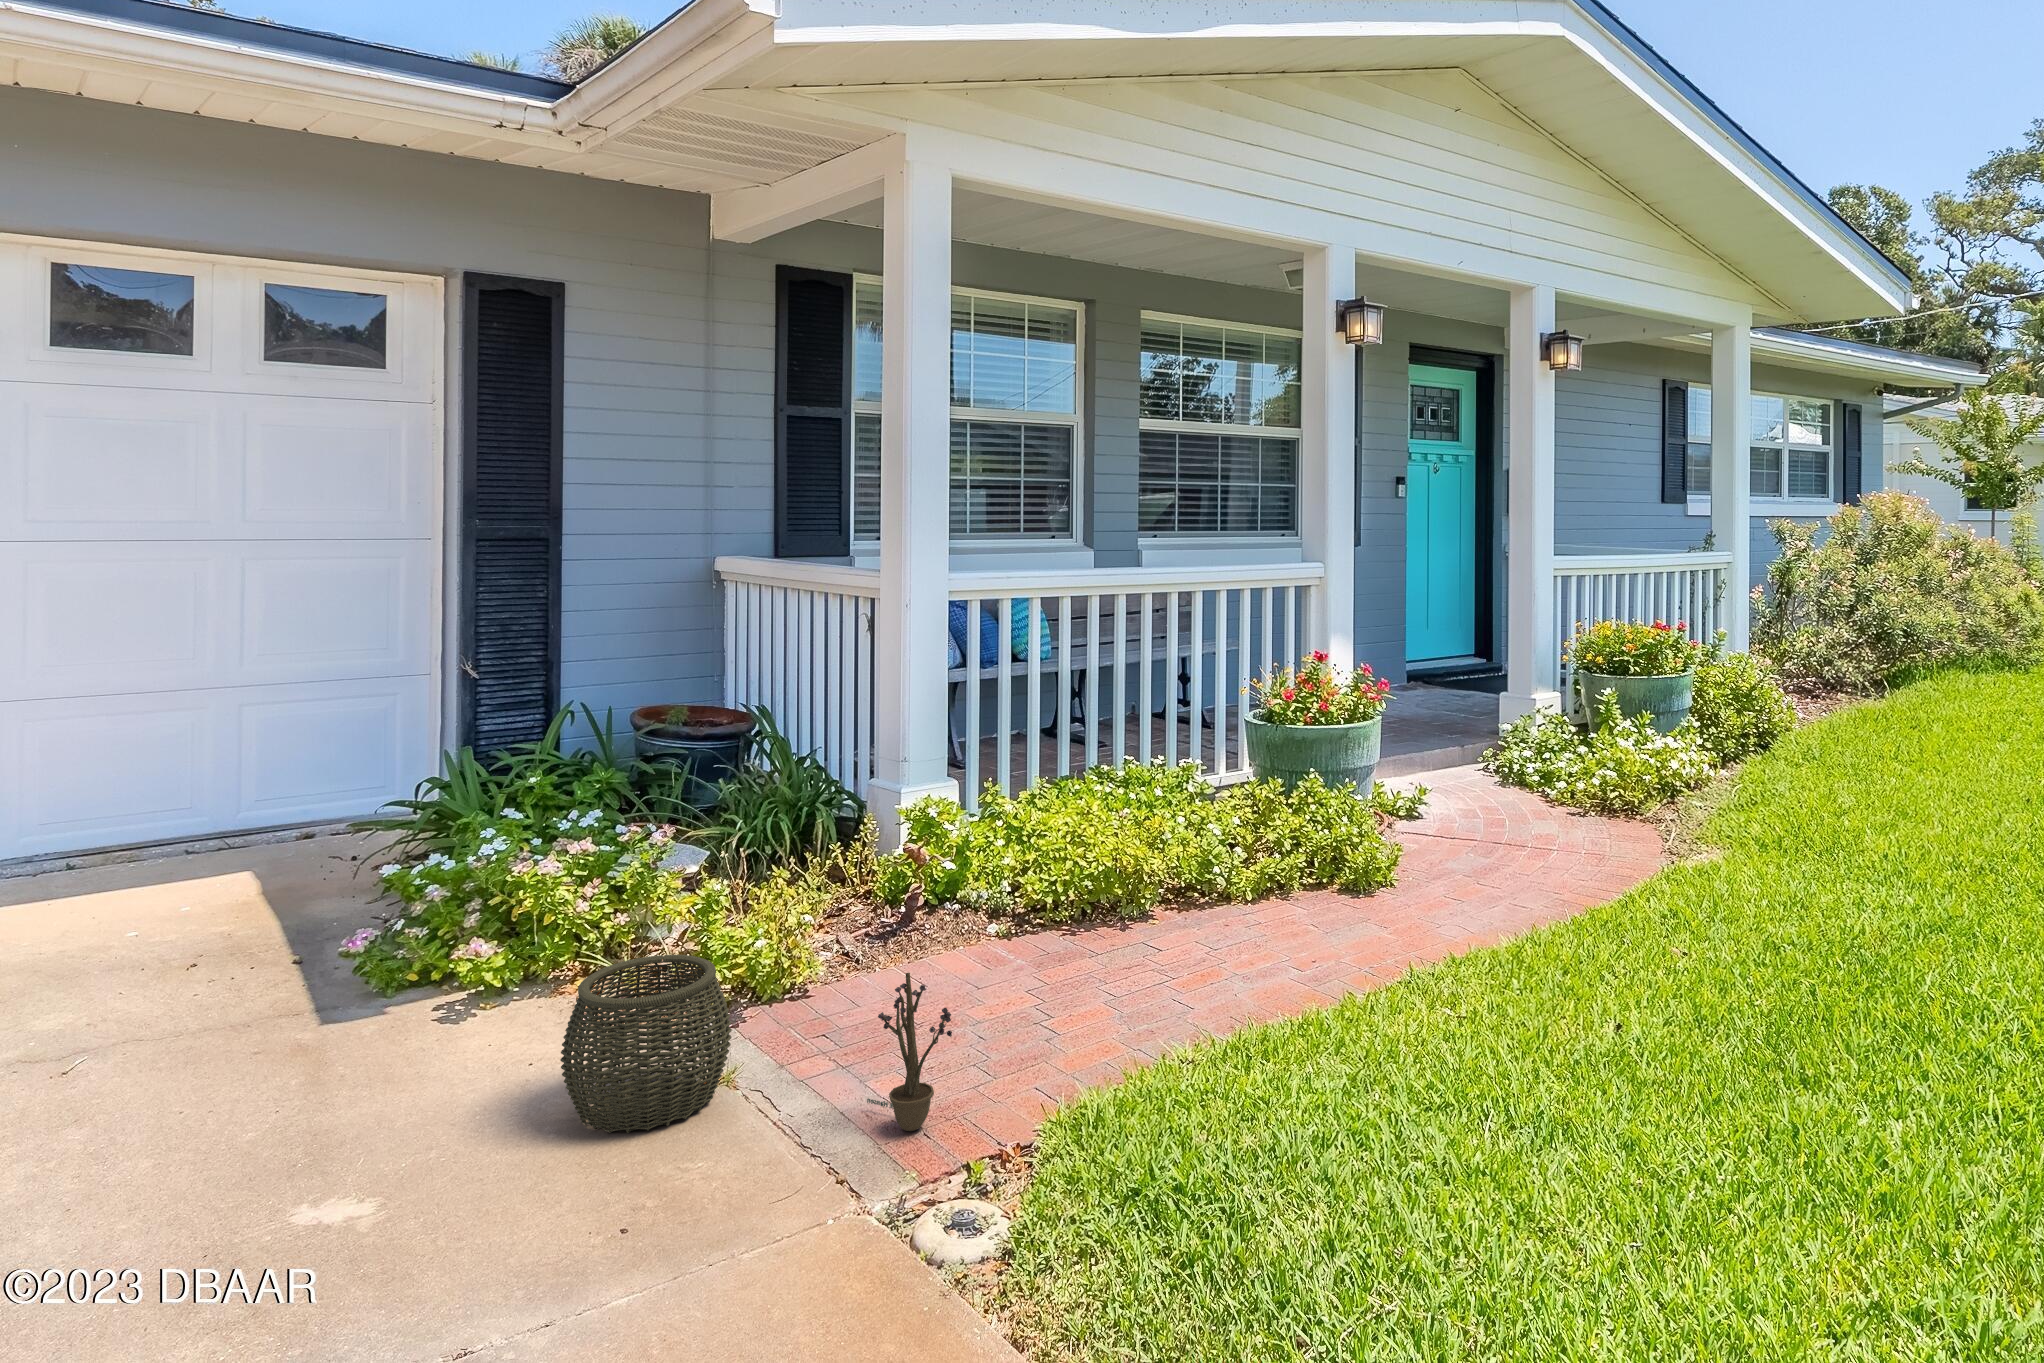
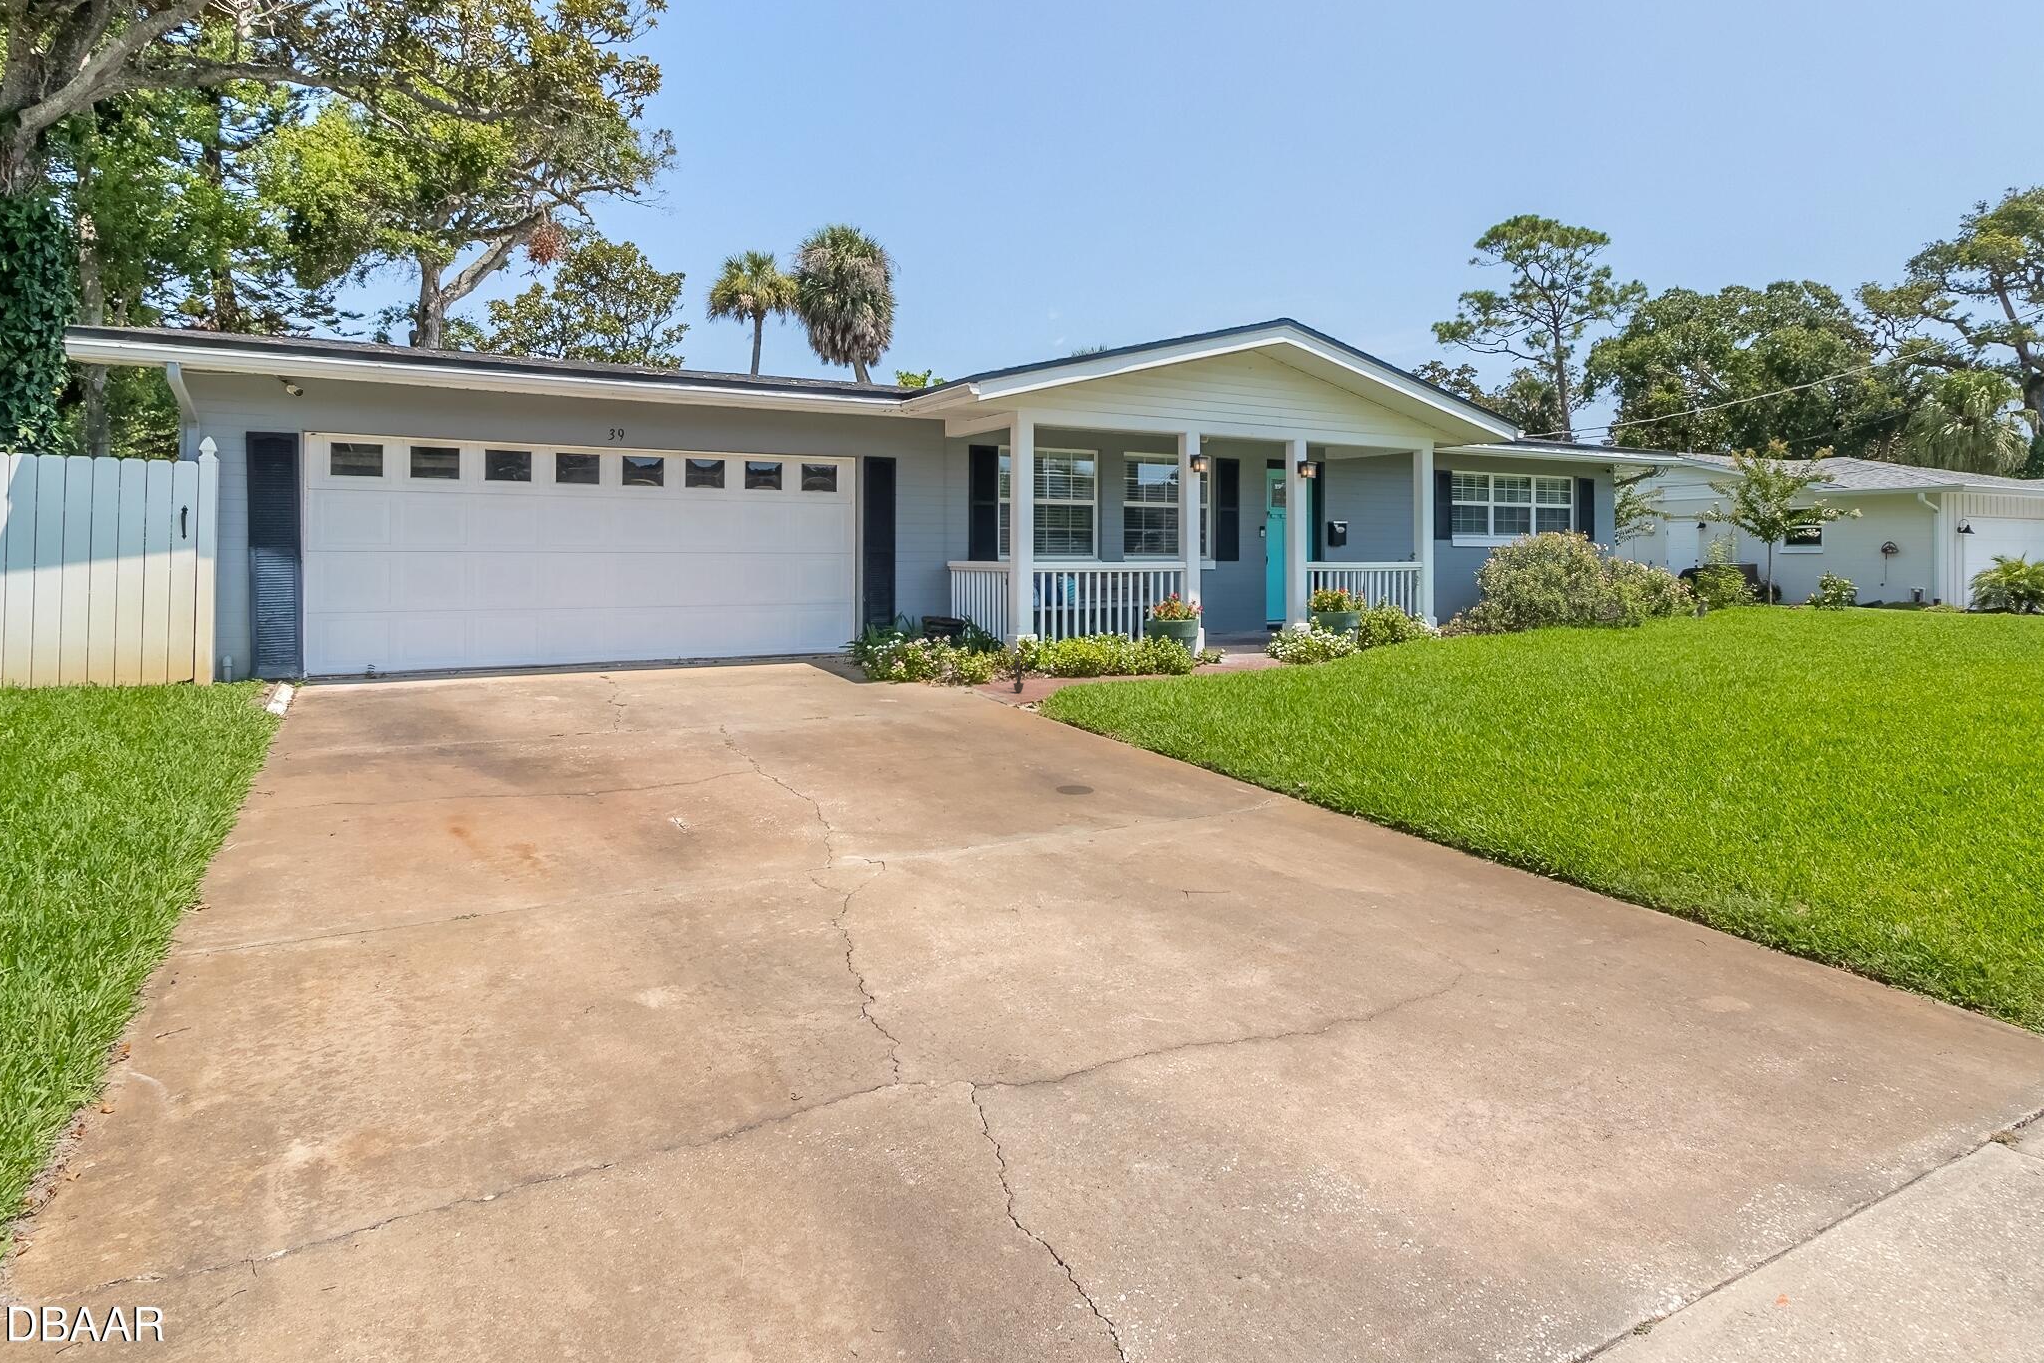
woven basket: present [560,955,732,1133] -> none [937,654,975,689]

